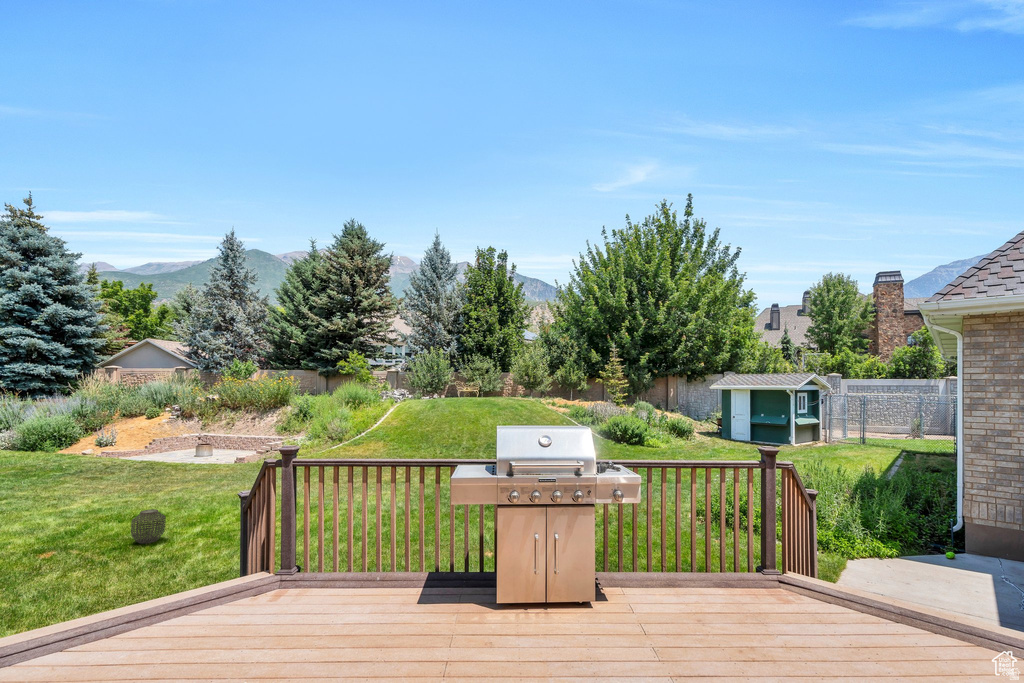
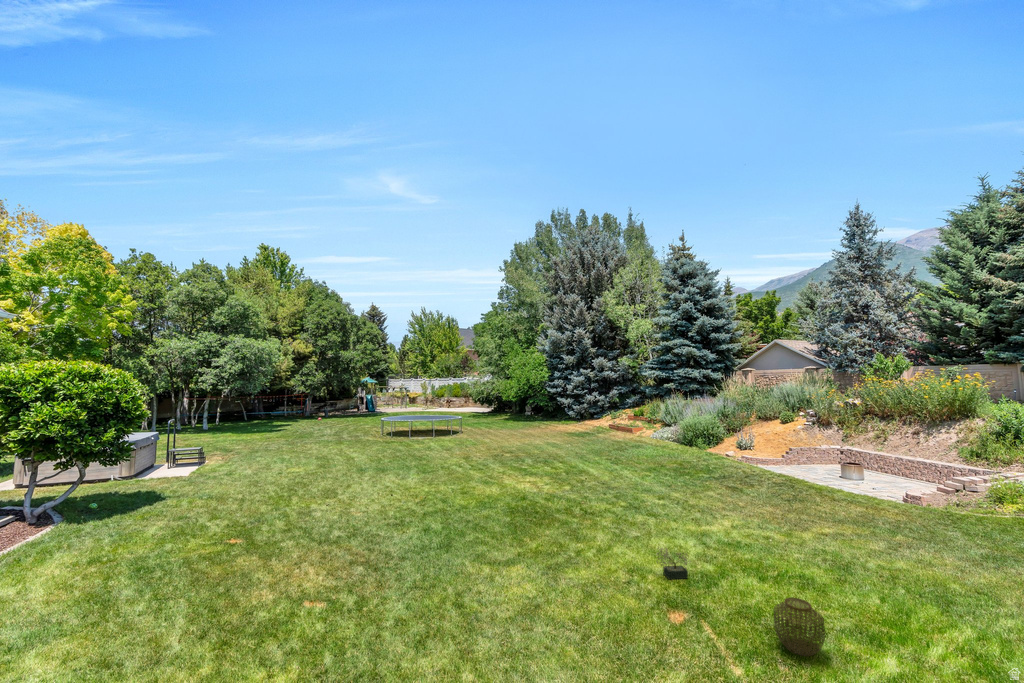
decorative plant: none [19,514,56,540] -> present [657,548,690,579]

